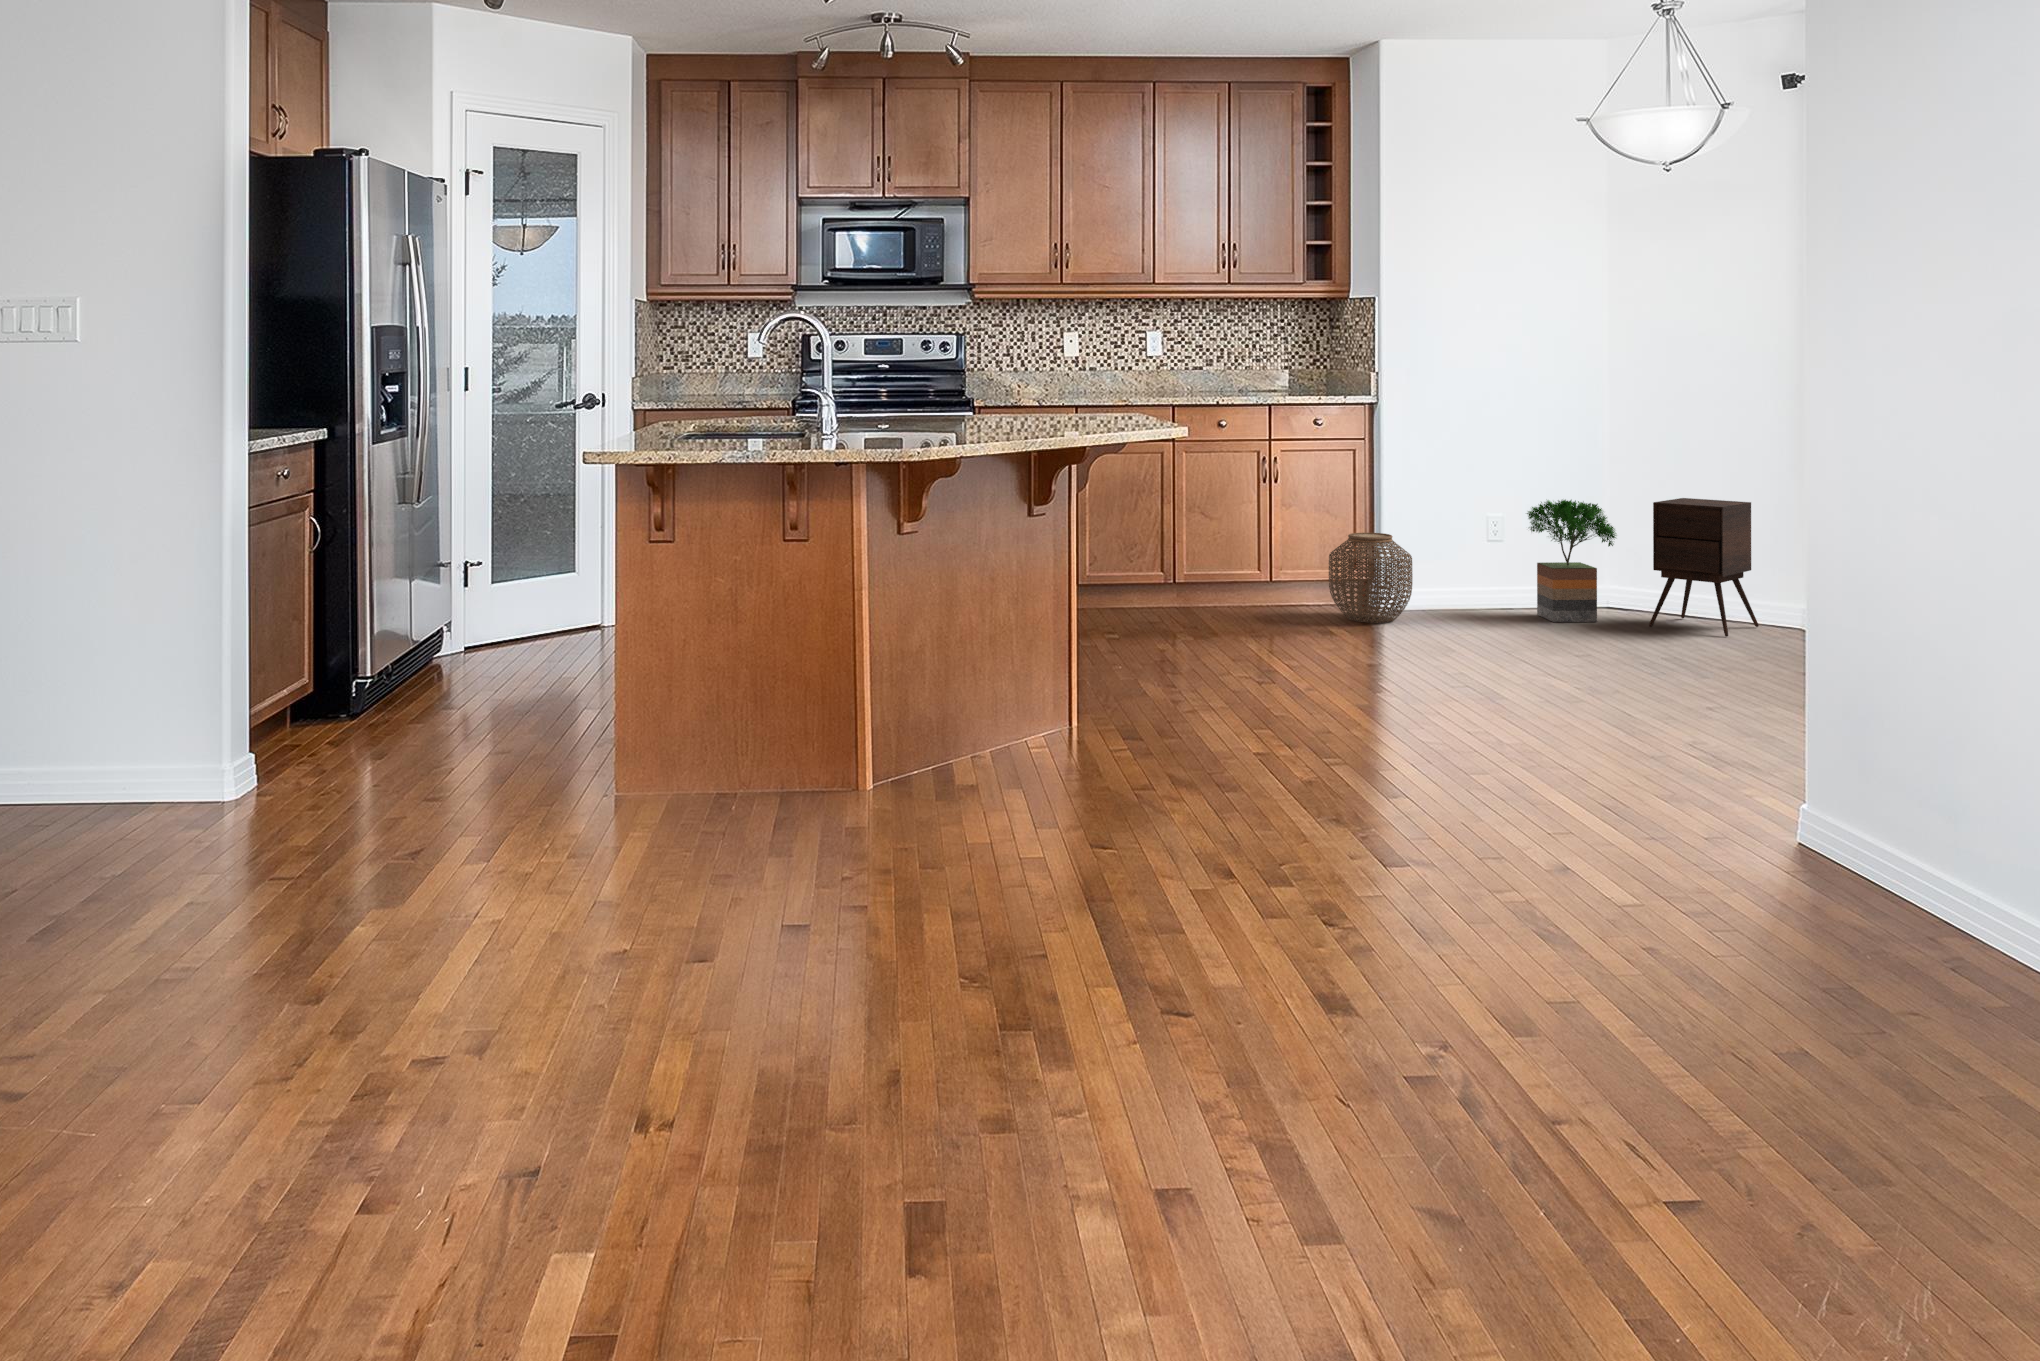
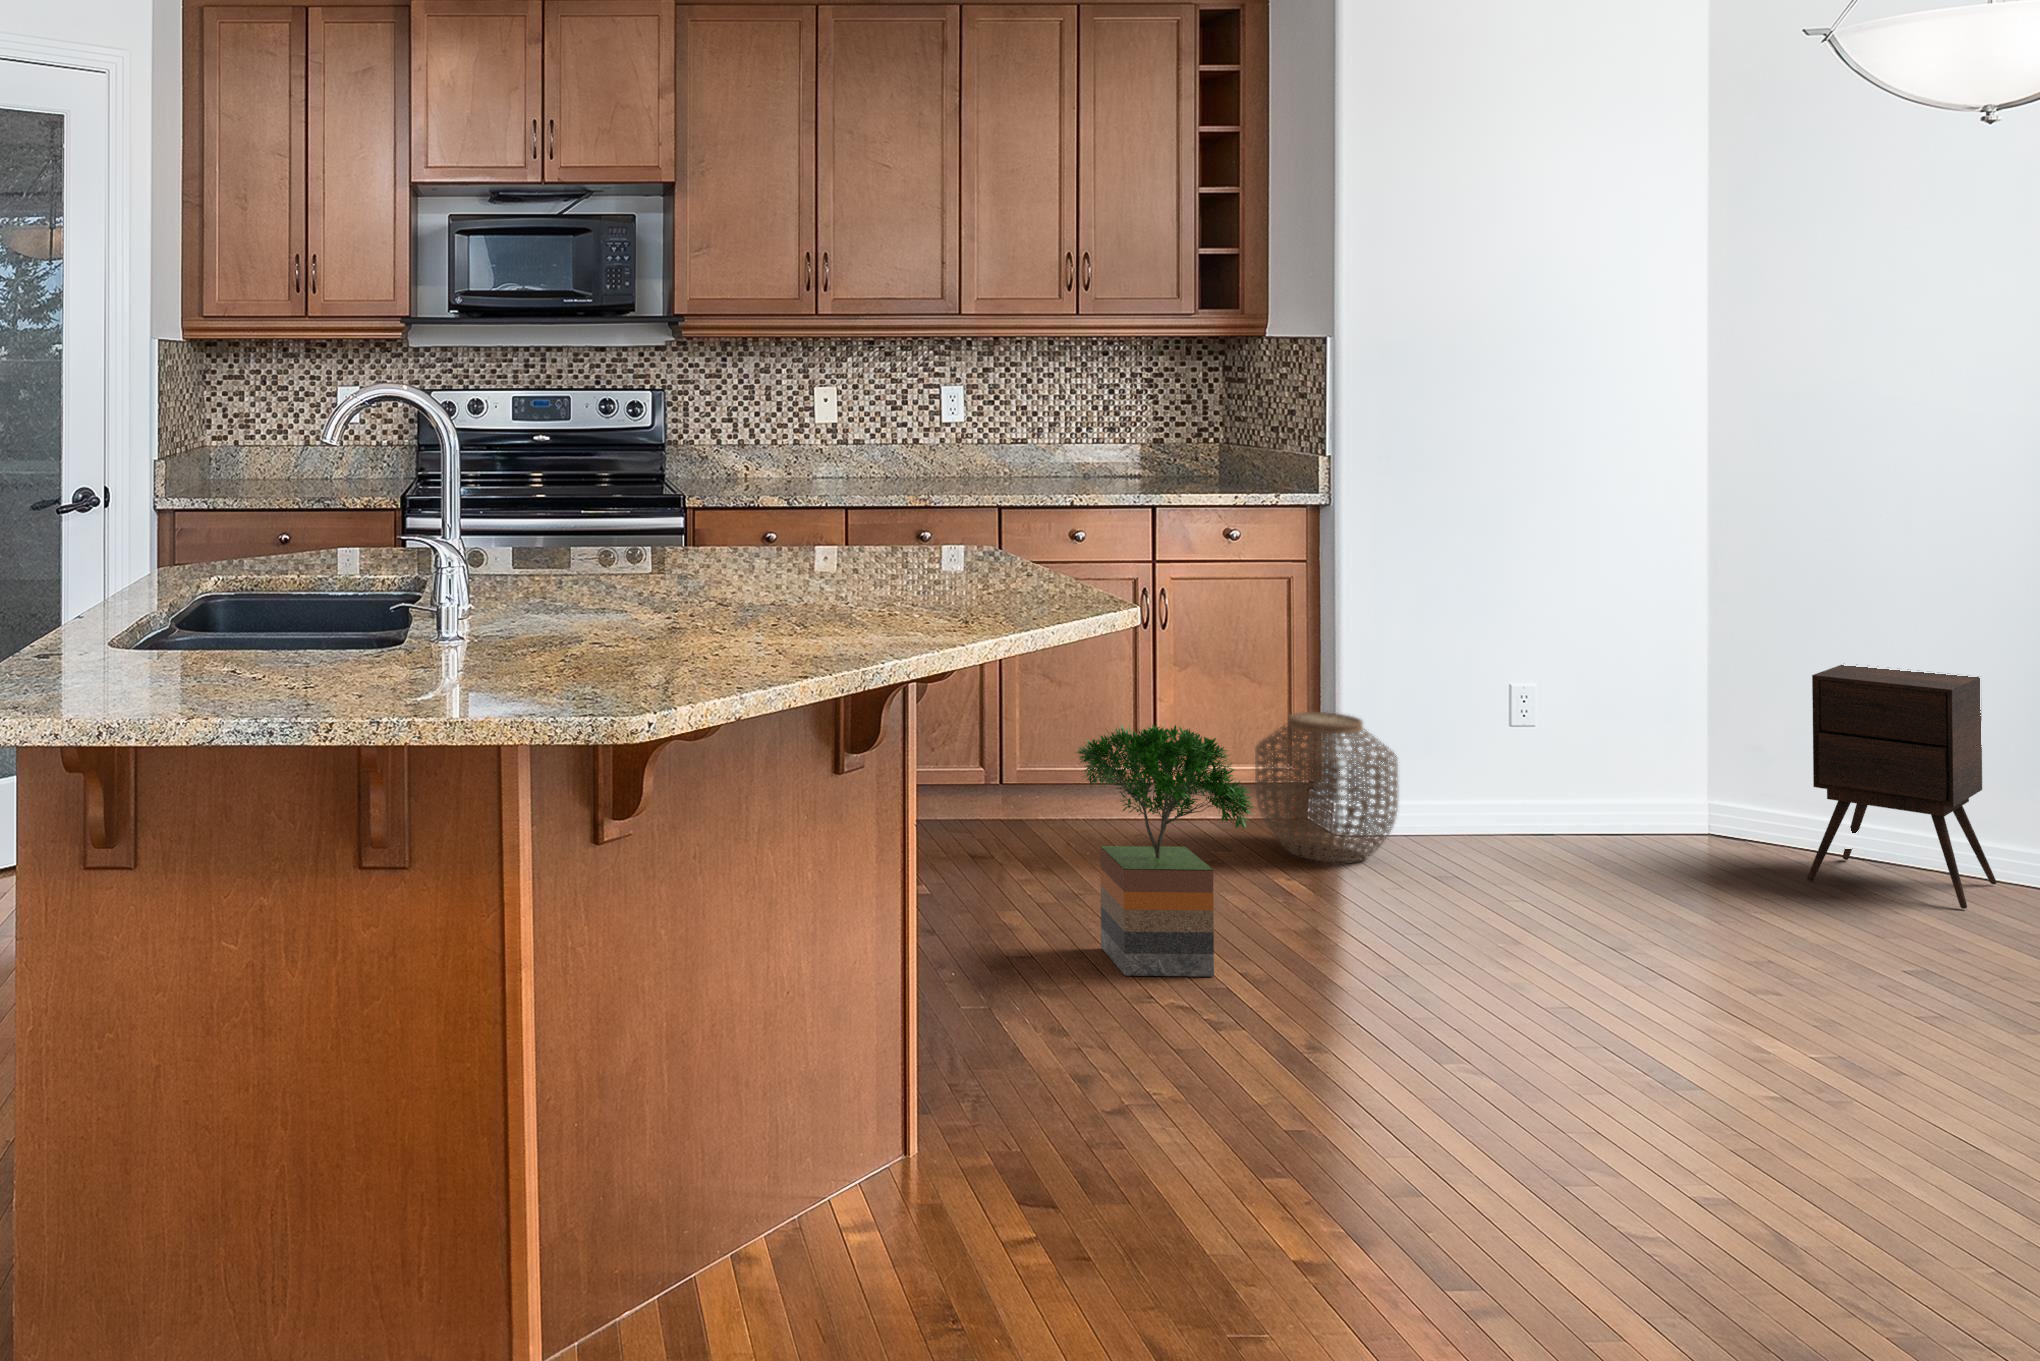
potted tree: present [1527,500,1616,622] -> present [1076,725,1253,977]

